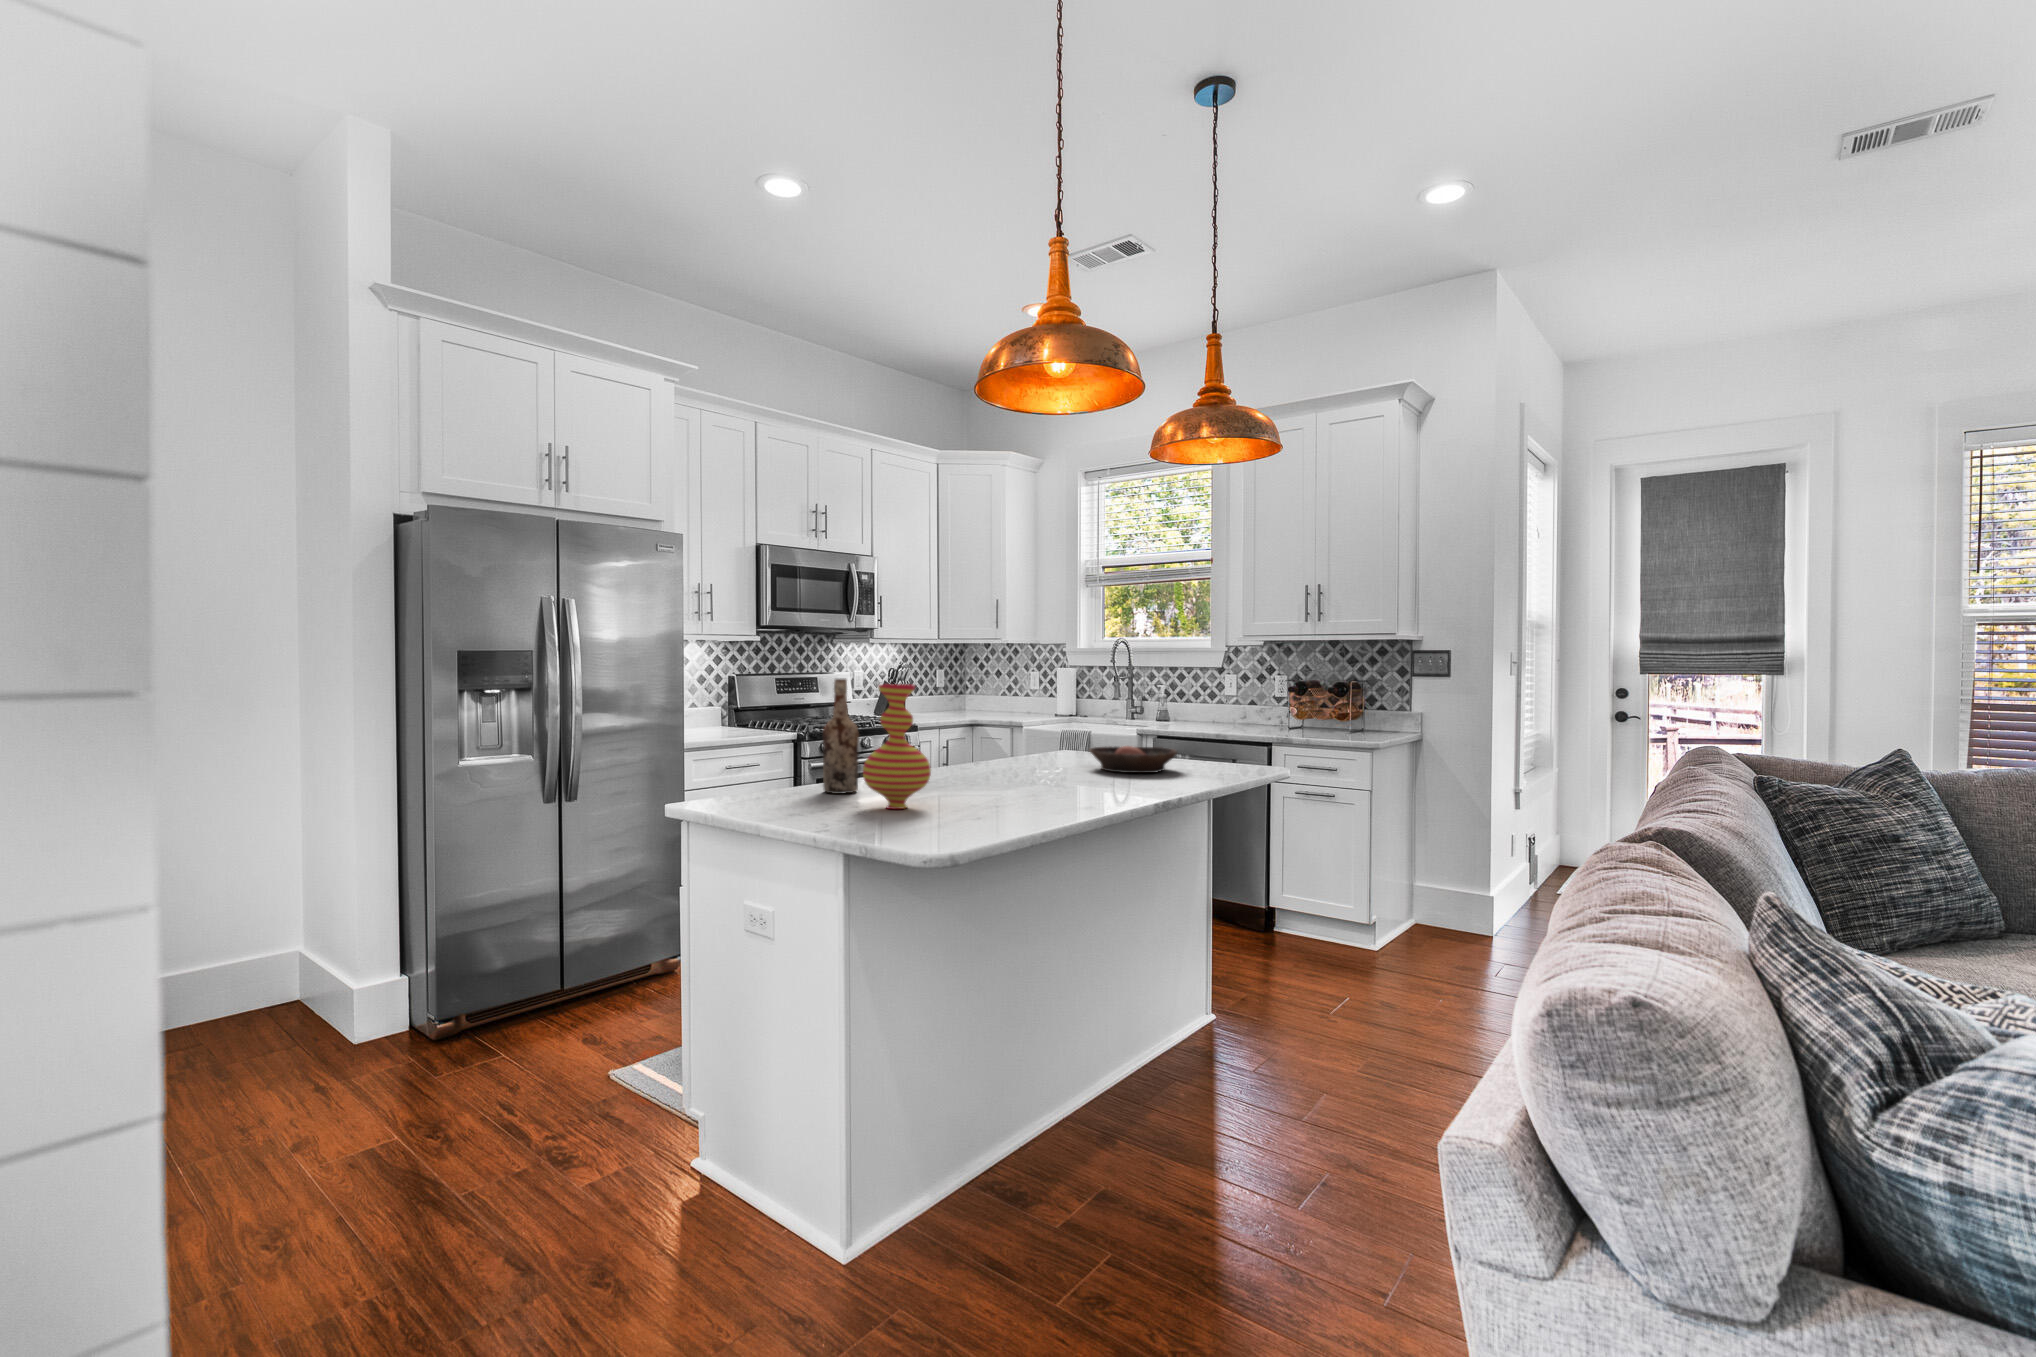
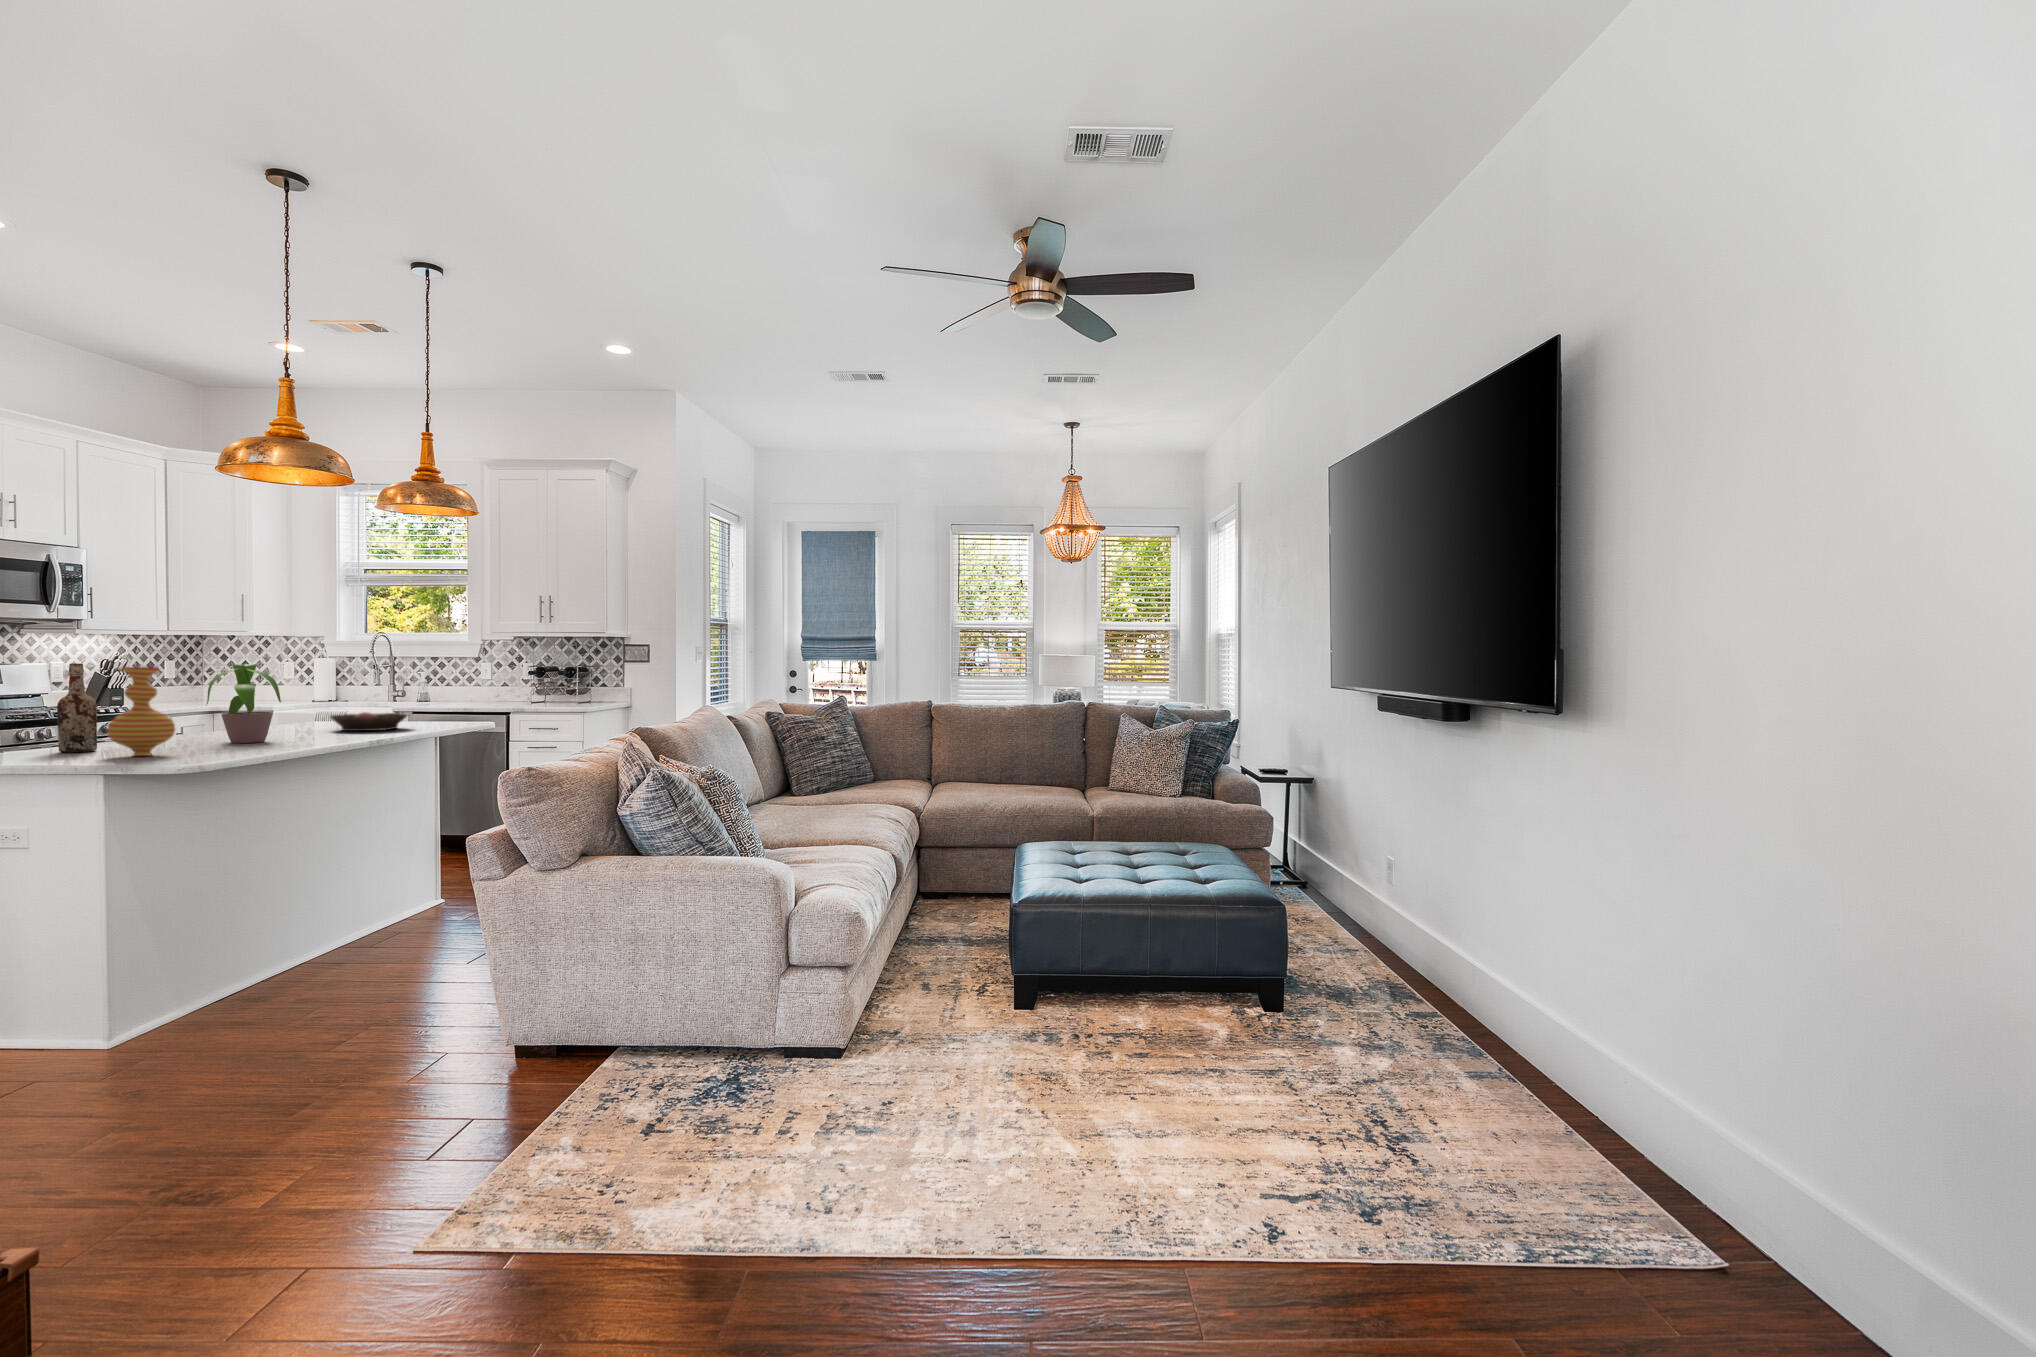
potted plant: none [956,679,1049,788] -> present [206,664,281,743]

